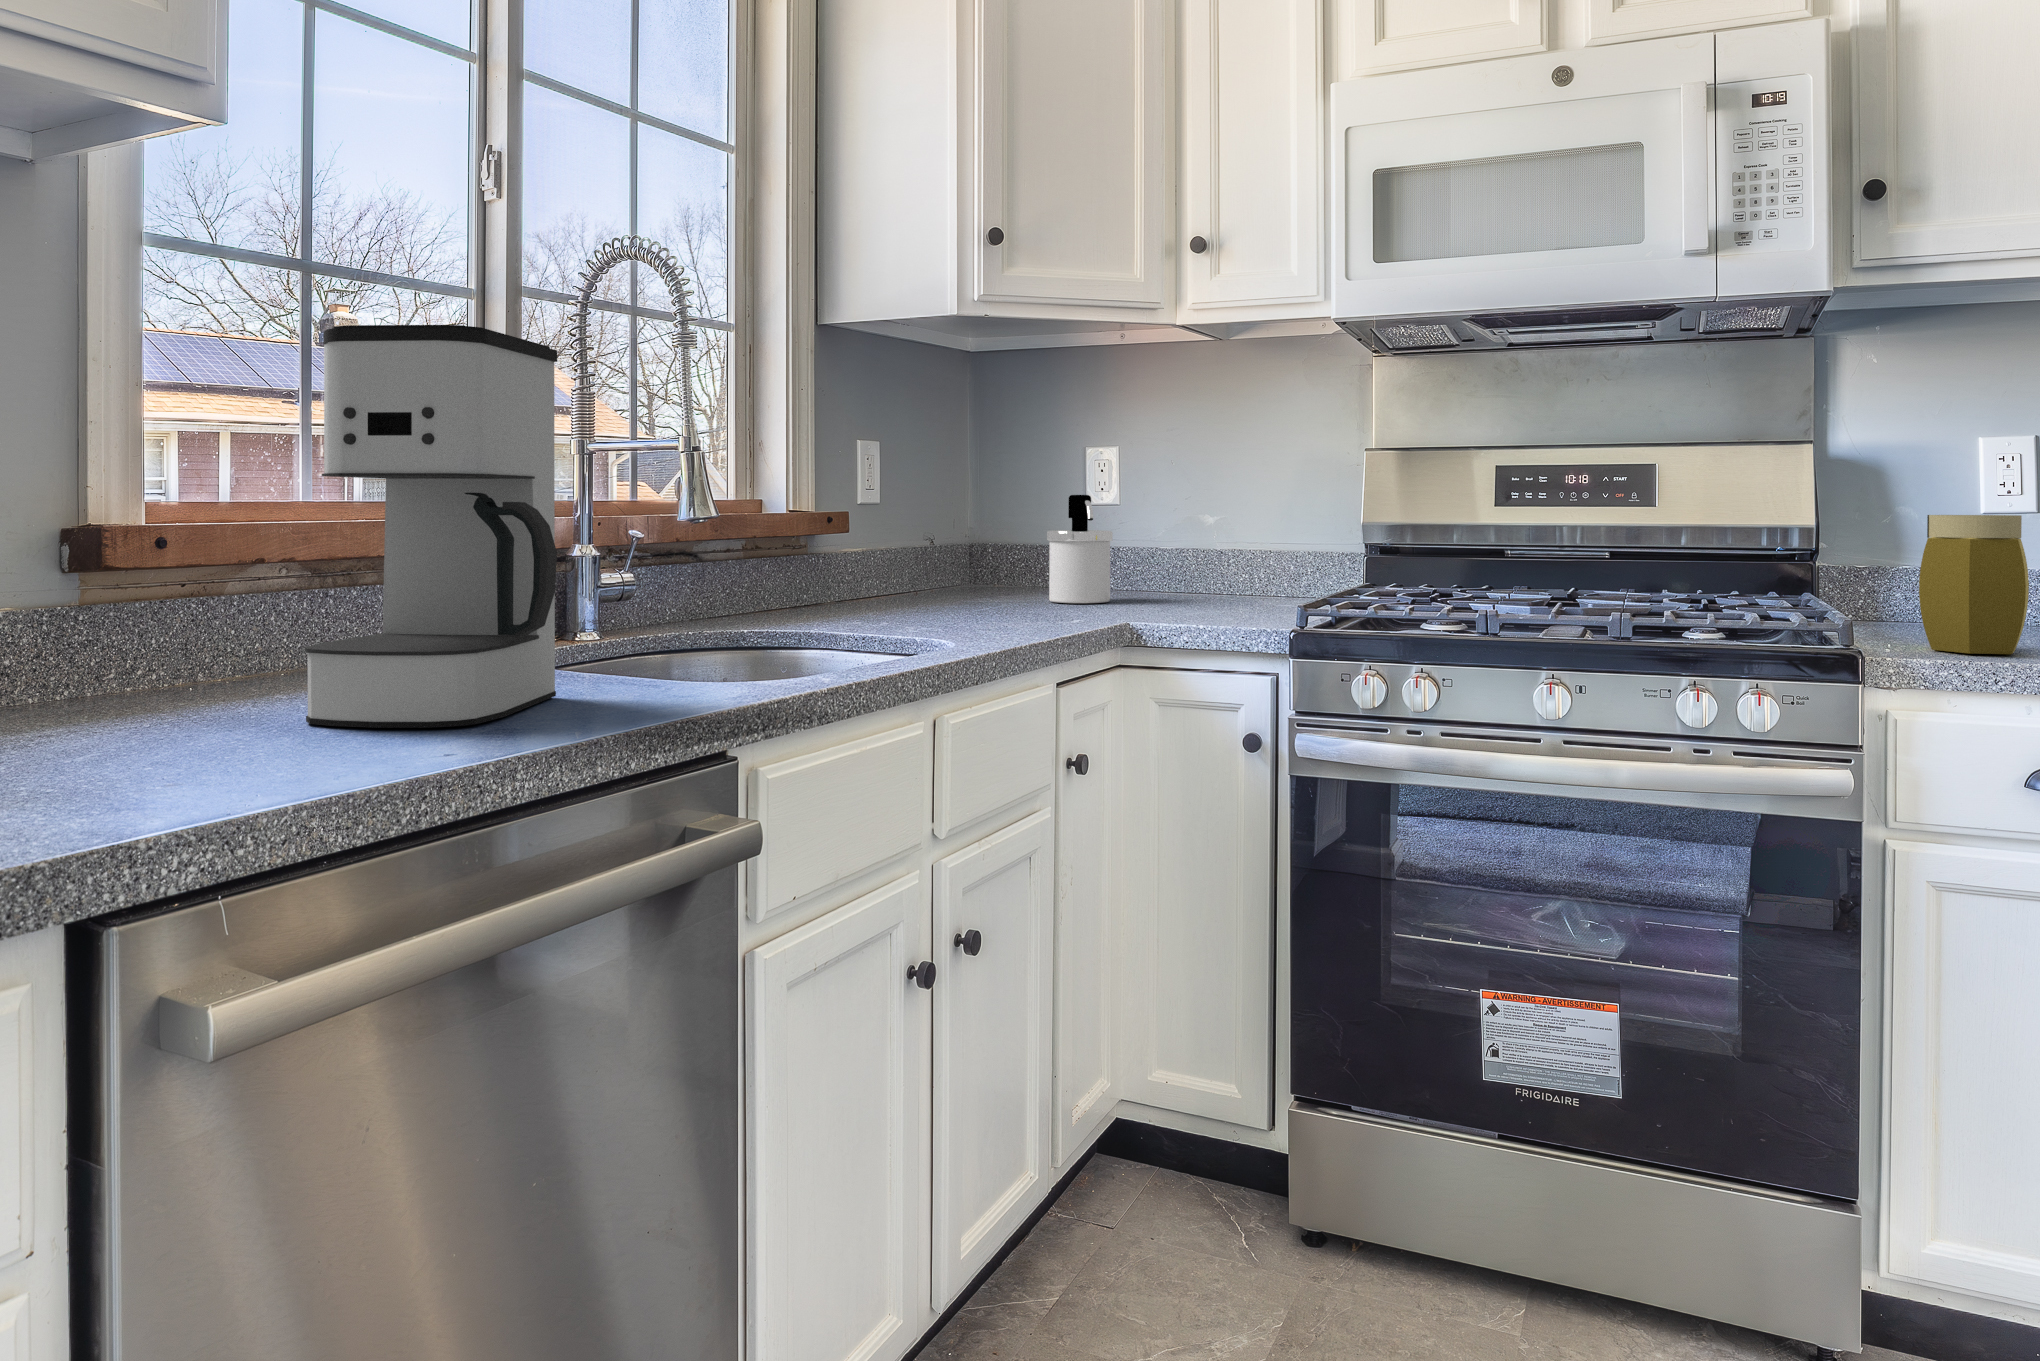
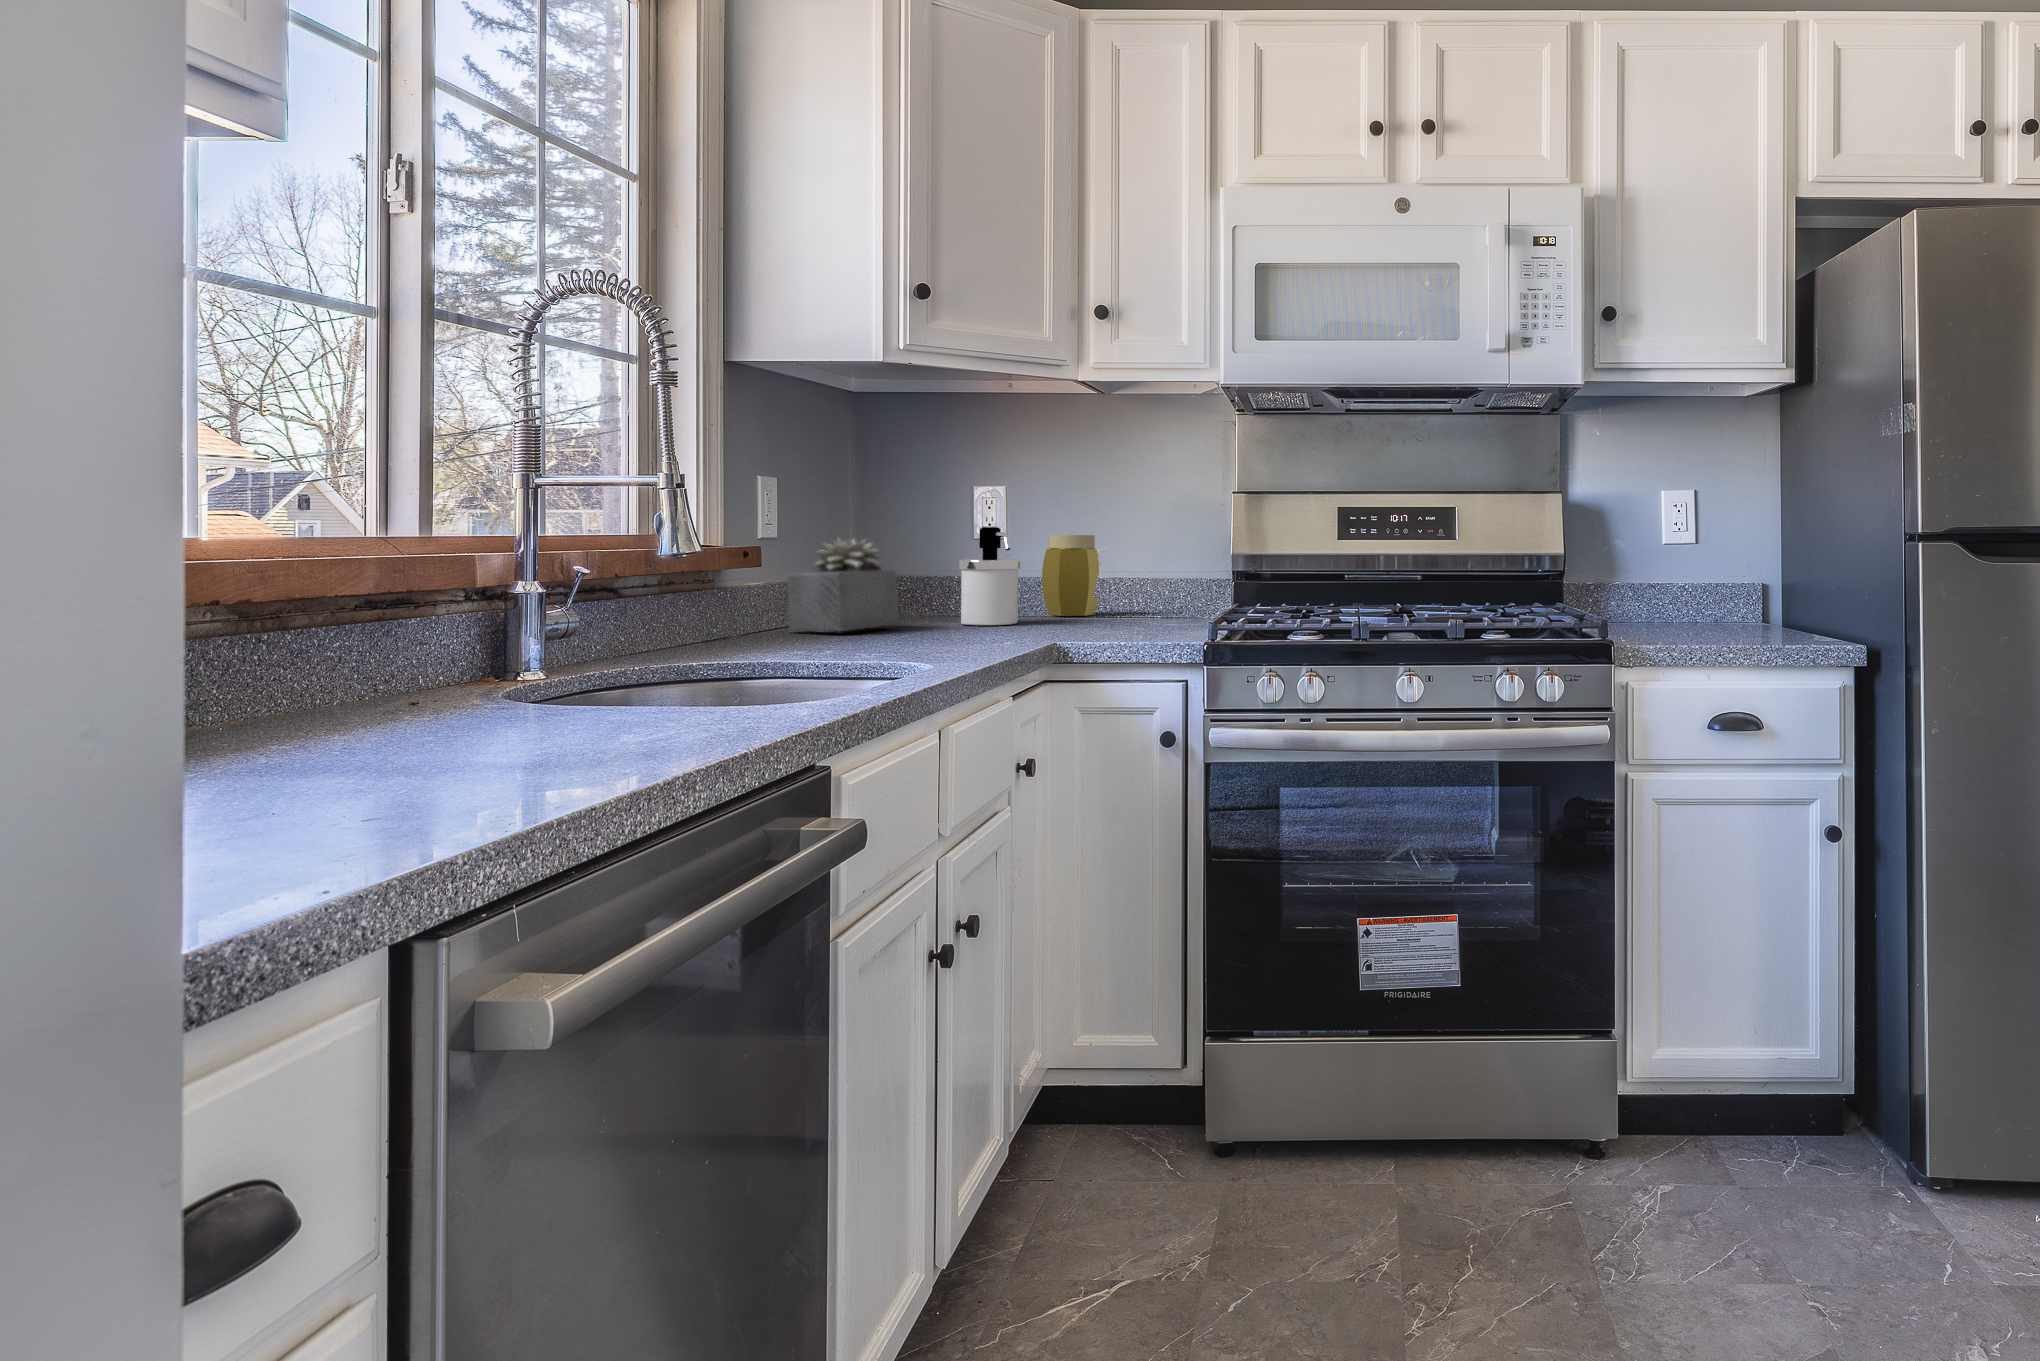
coffee maker: present [305,325,557,728] -> none [399,356,662,757]
succulent plant: none [867,506,981,606] -> present [788,539,899,632]
jar: present [1919,515,2029,654] -> present [1042,535,1101,616]

